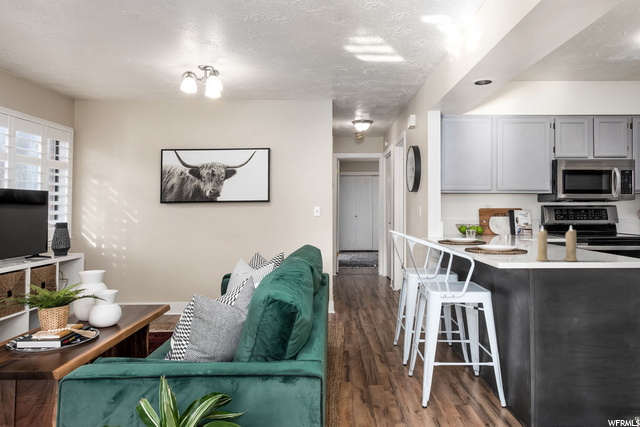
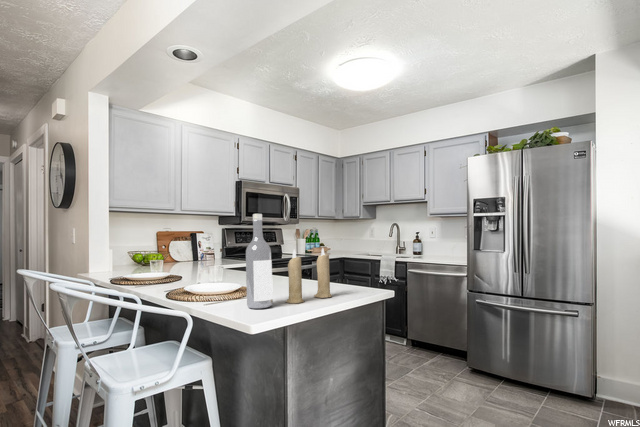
wine bottle: none [505,202,522,260] -> present [246,214,273,309]

